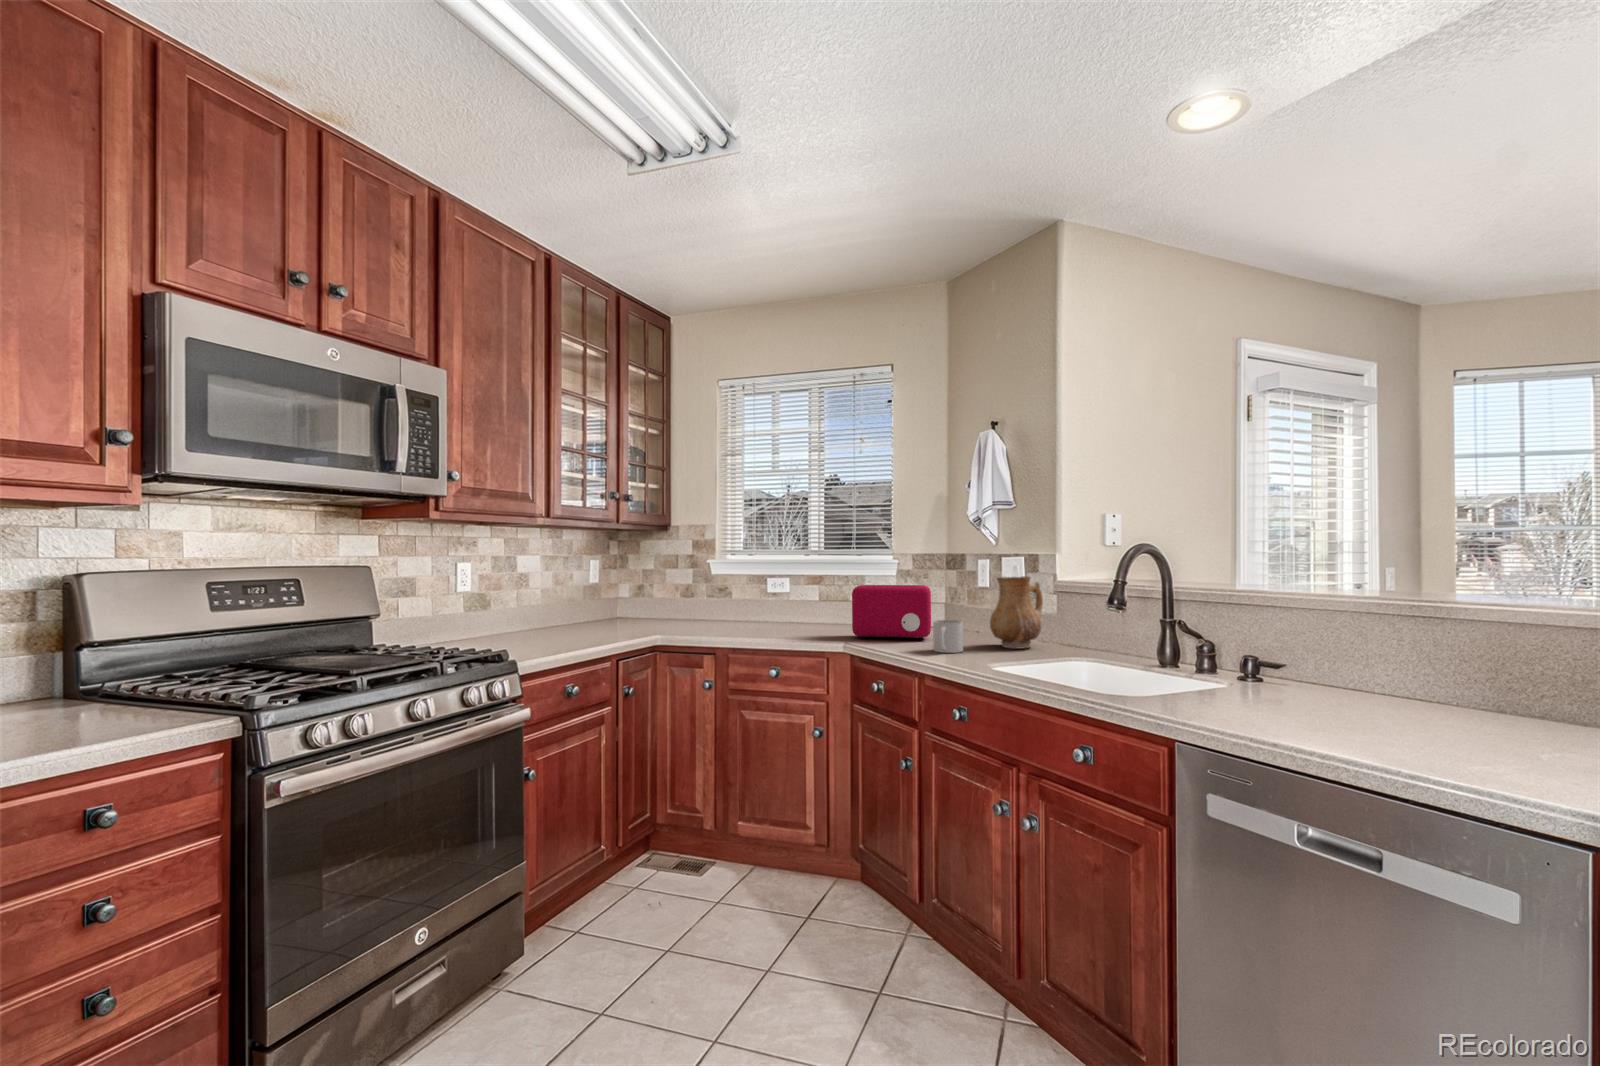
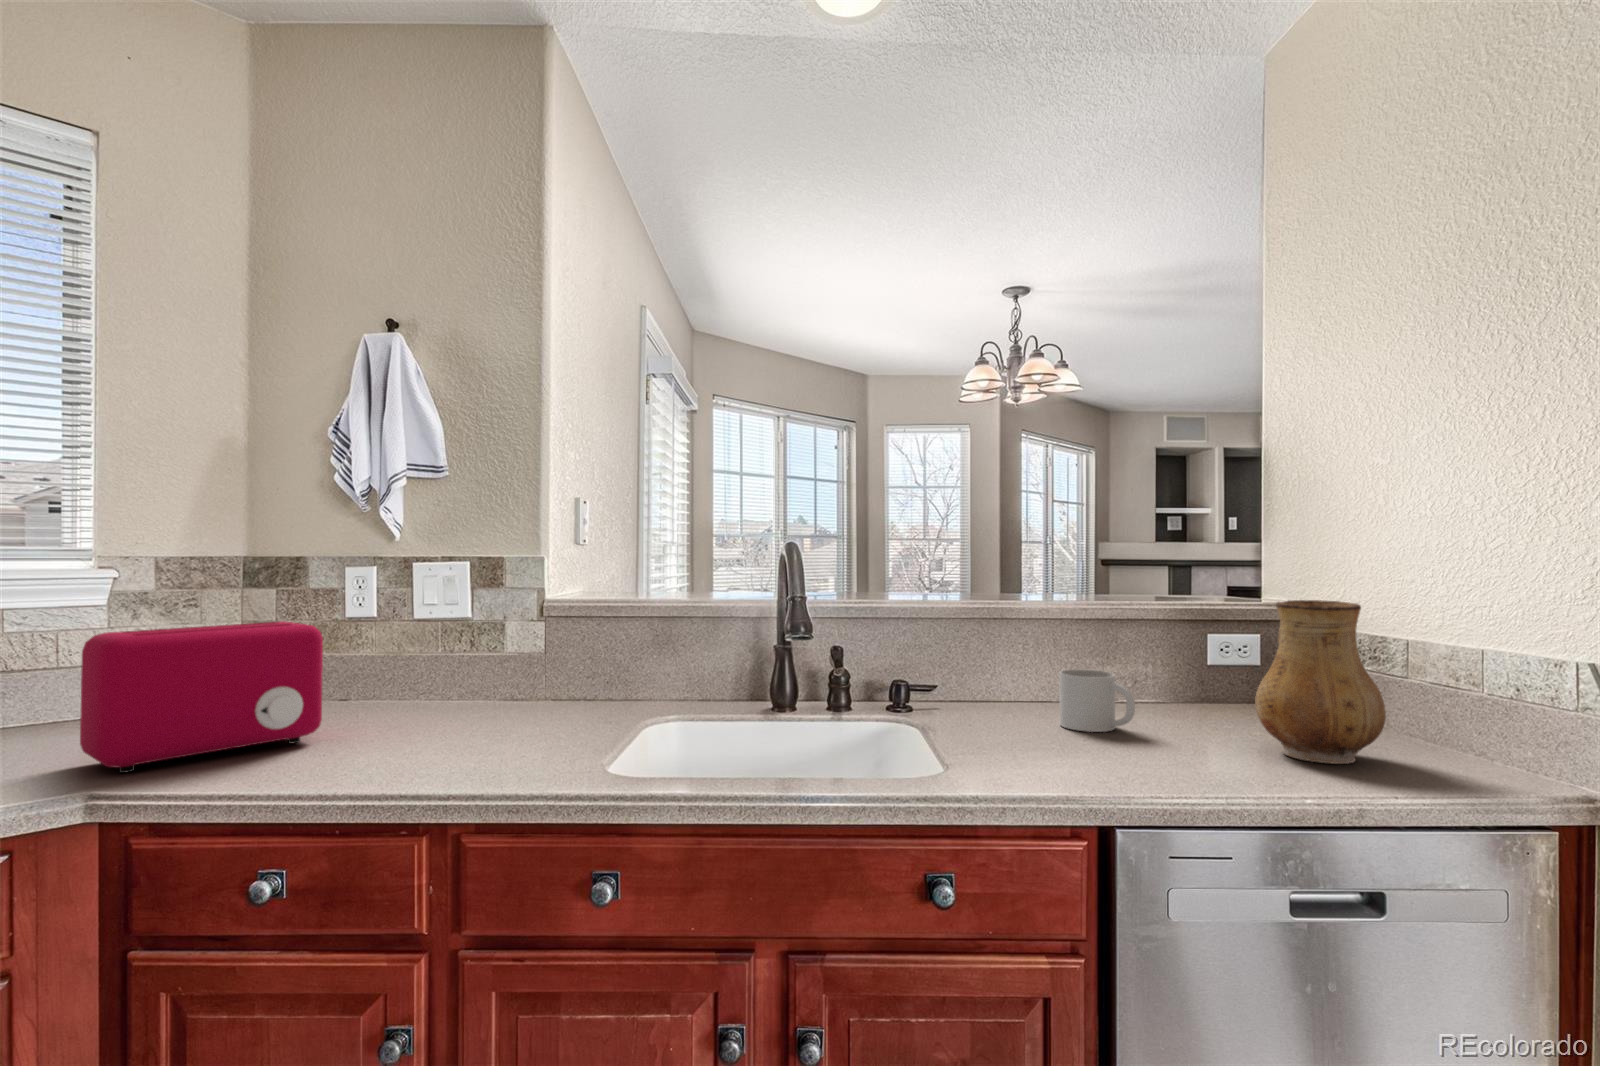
ceramic pitcher: present [990,576,1043,649] -> present [1255,600,1386,764]
mug: present [933,620,963,653] -> present [1059,670,1135,732]

